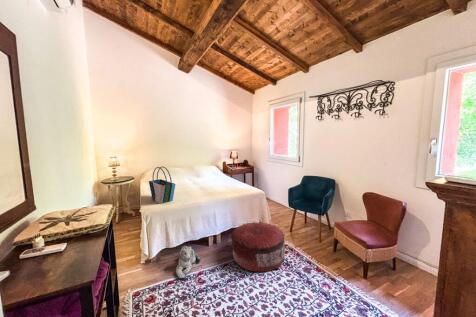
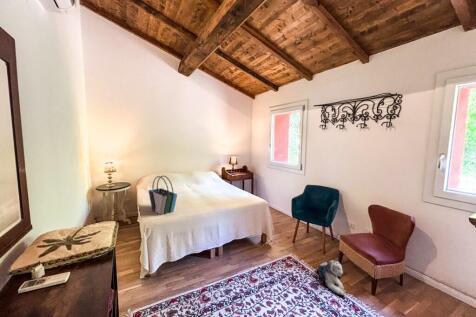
pouf: present [232,222,285,272] -> none [235,233,291,288]
plush toy: present [176,246,200,279] -> present [319,261,345,295]

